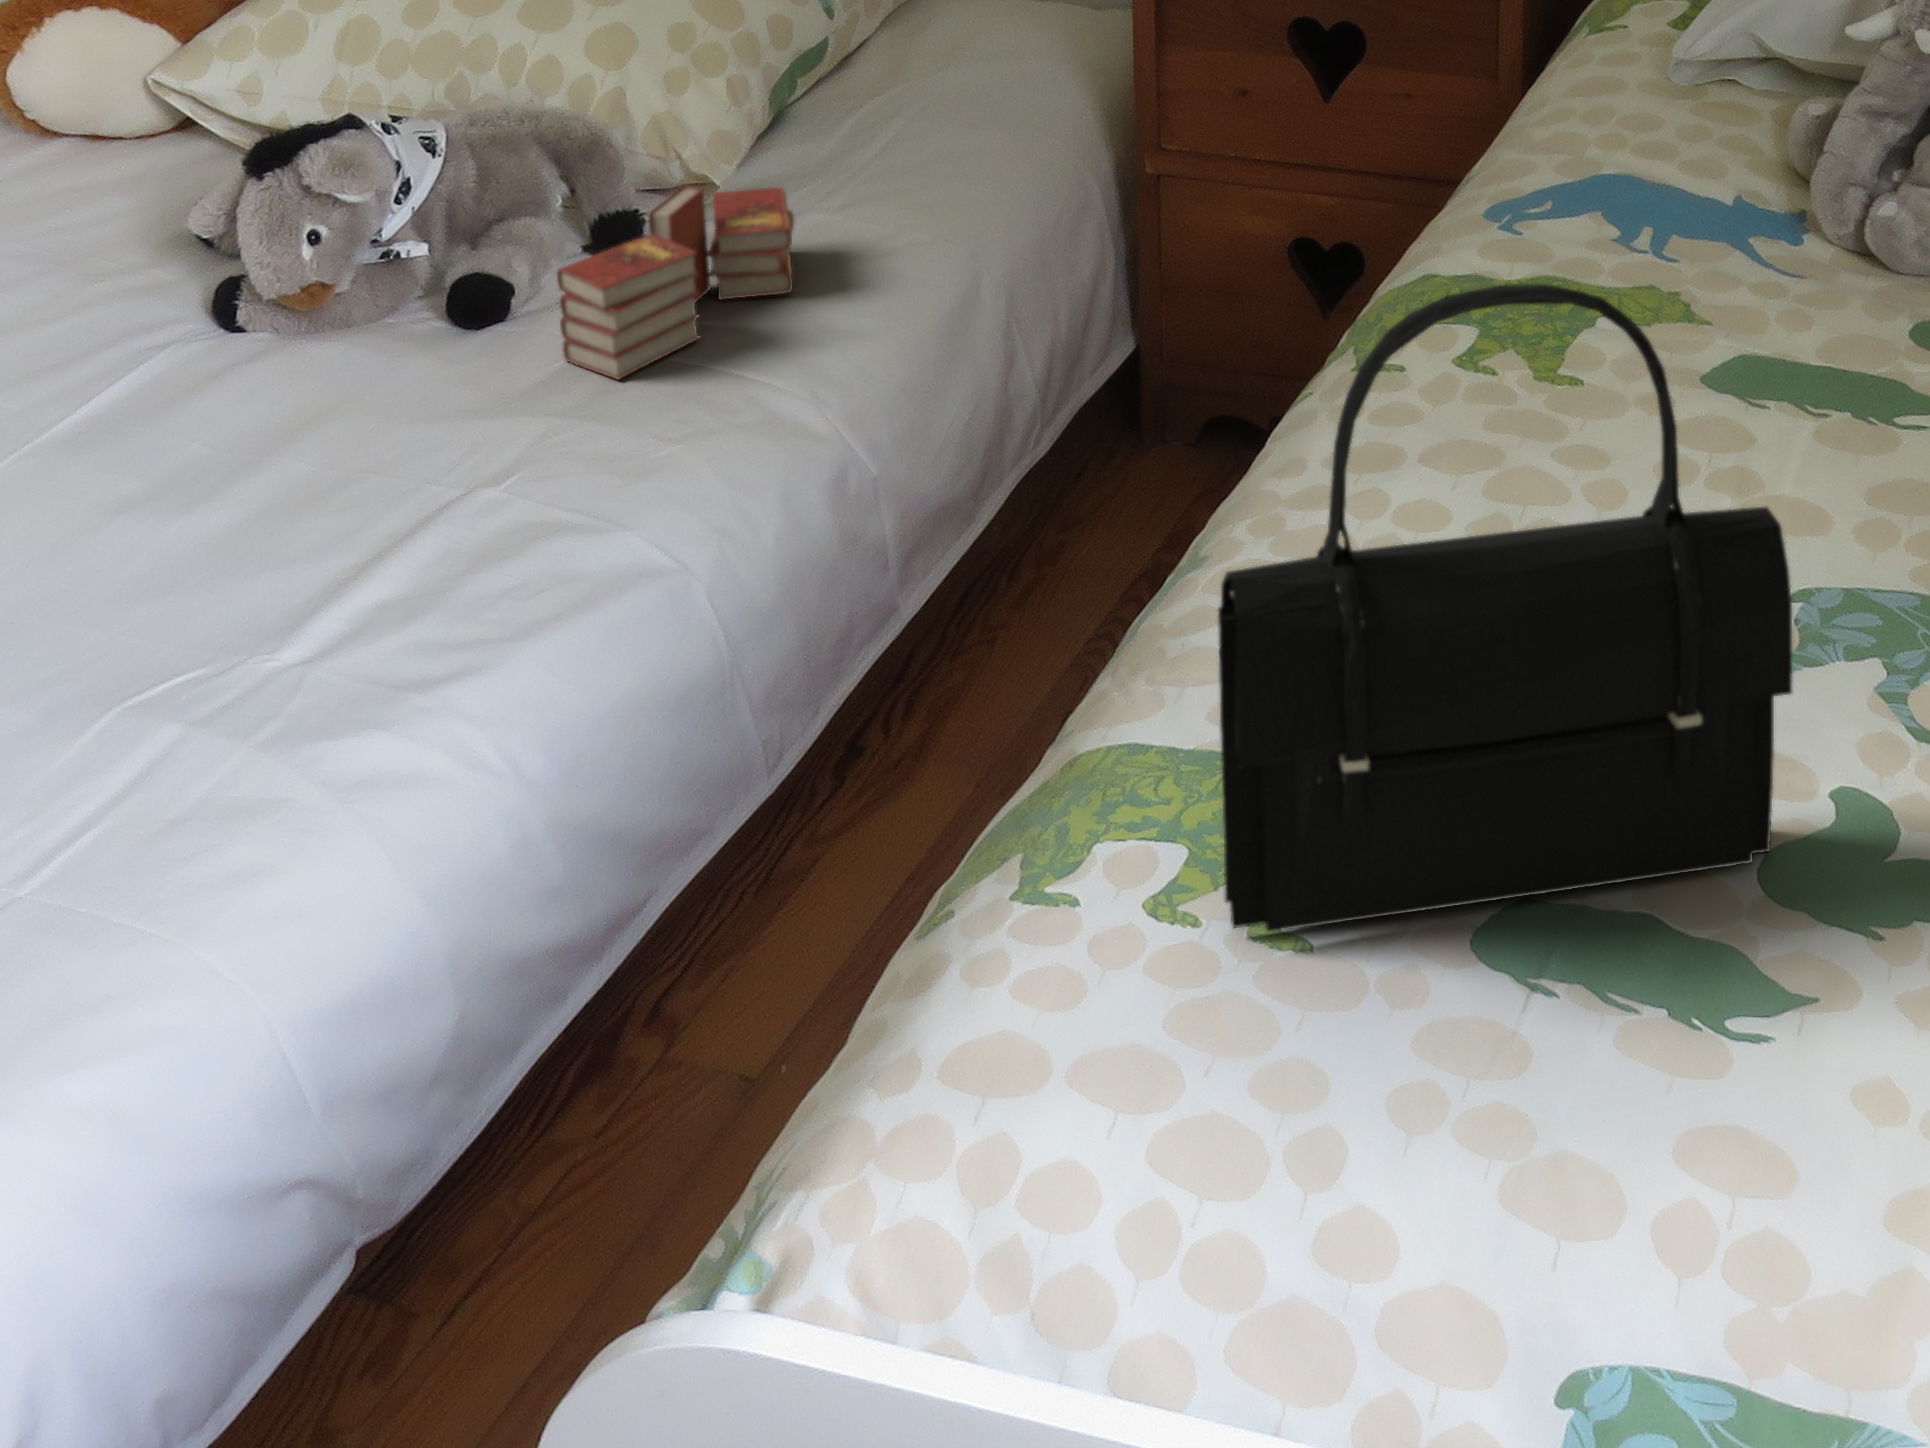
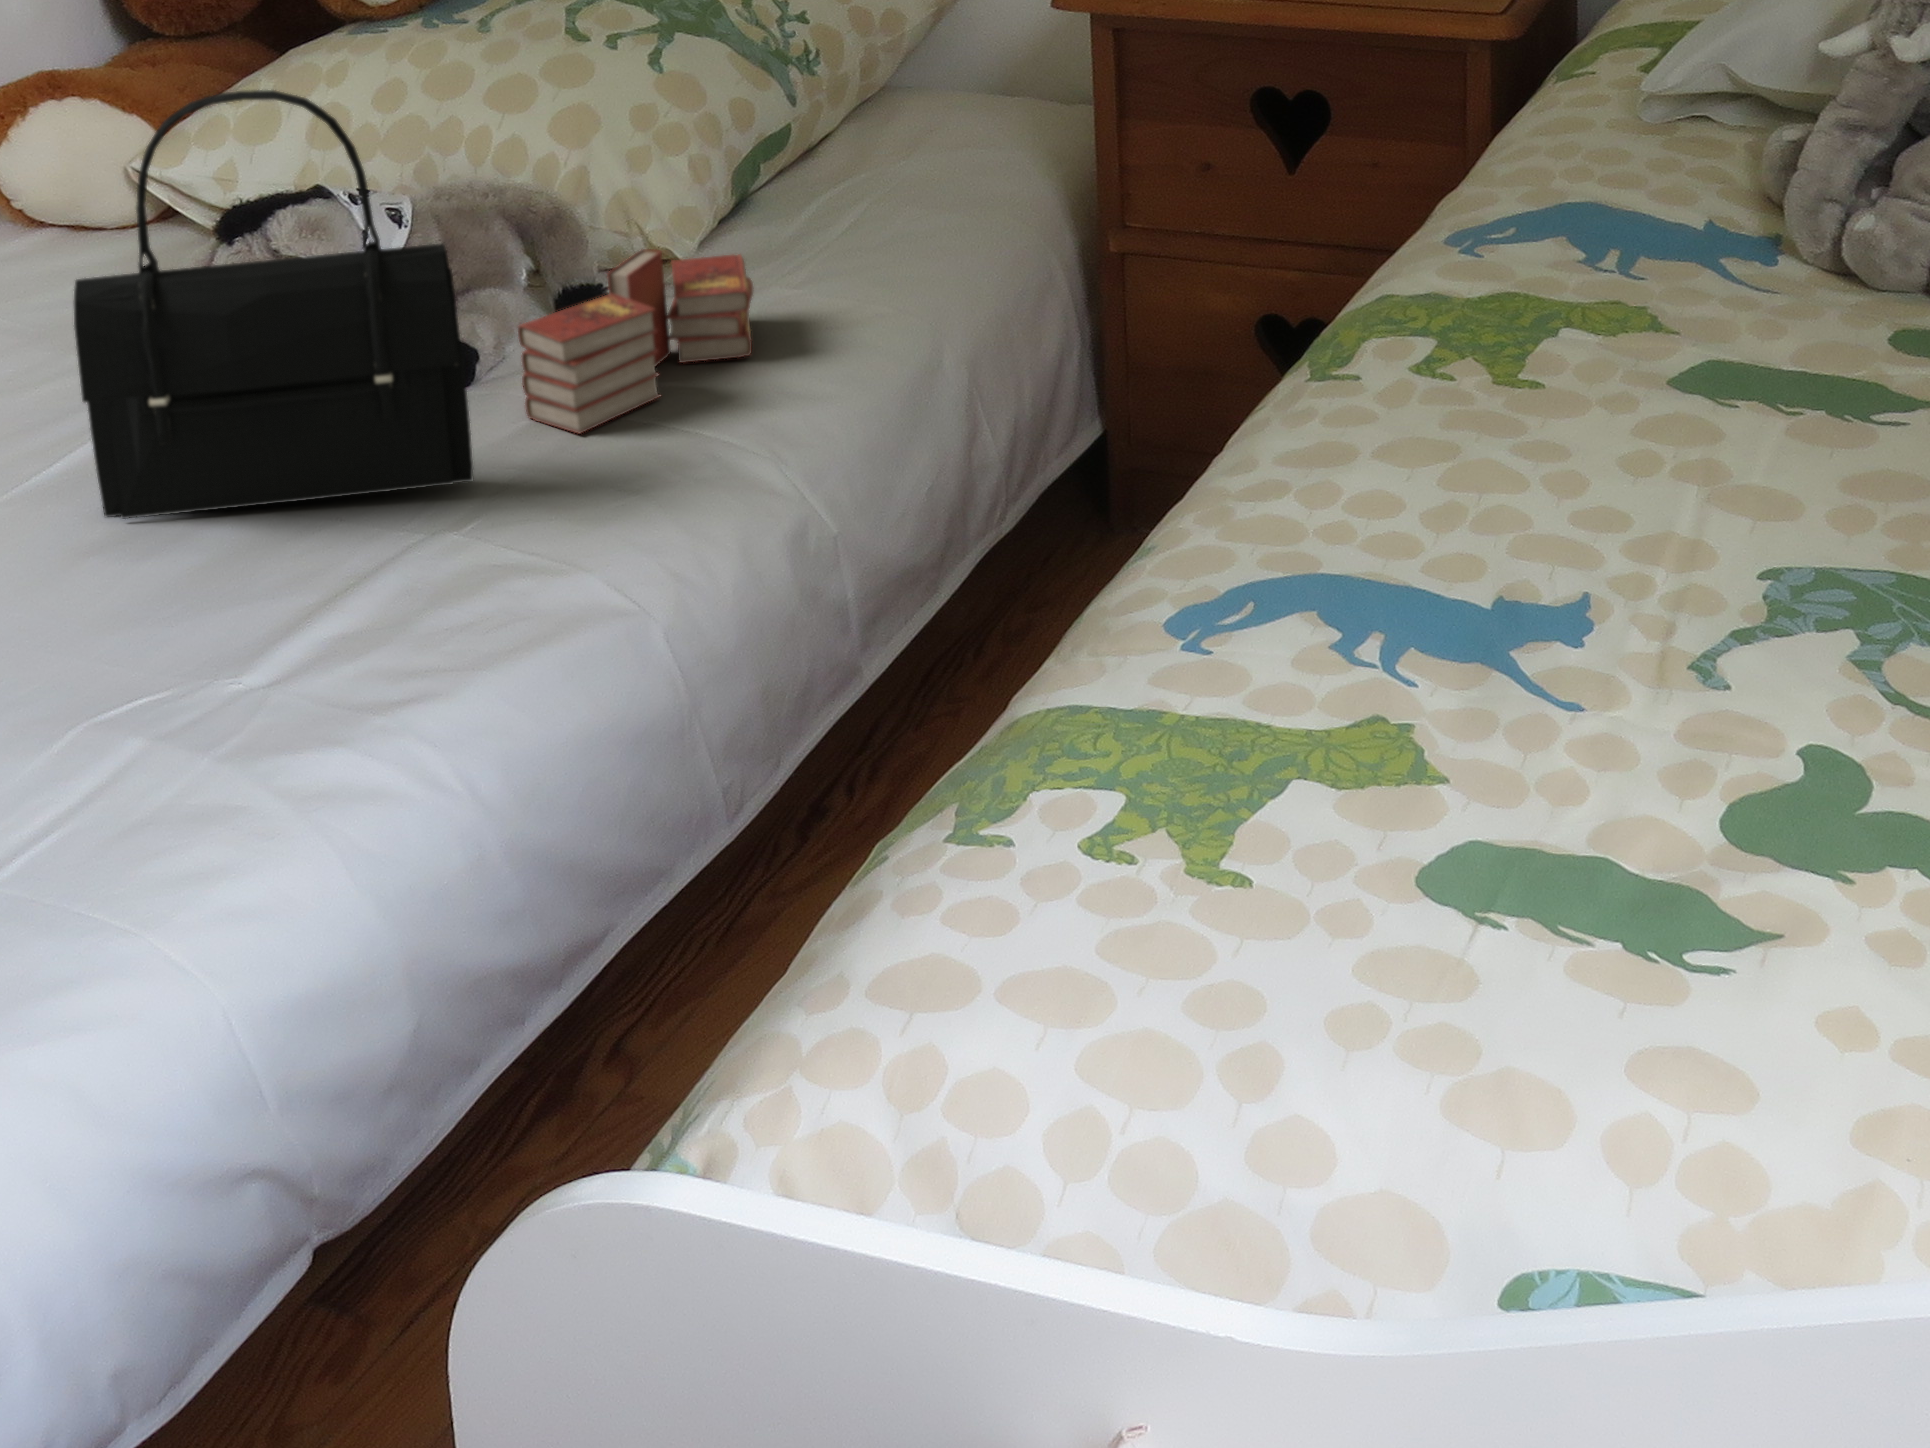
handbag: present [1218,284,1792,932] -> present [74,90,473,519]

